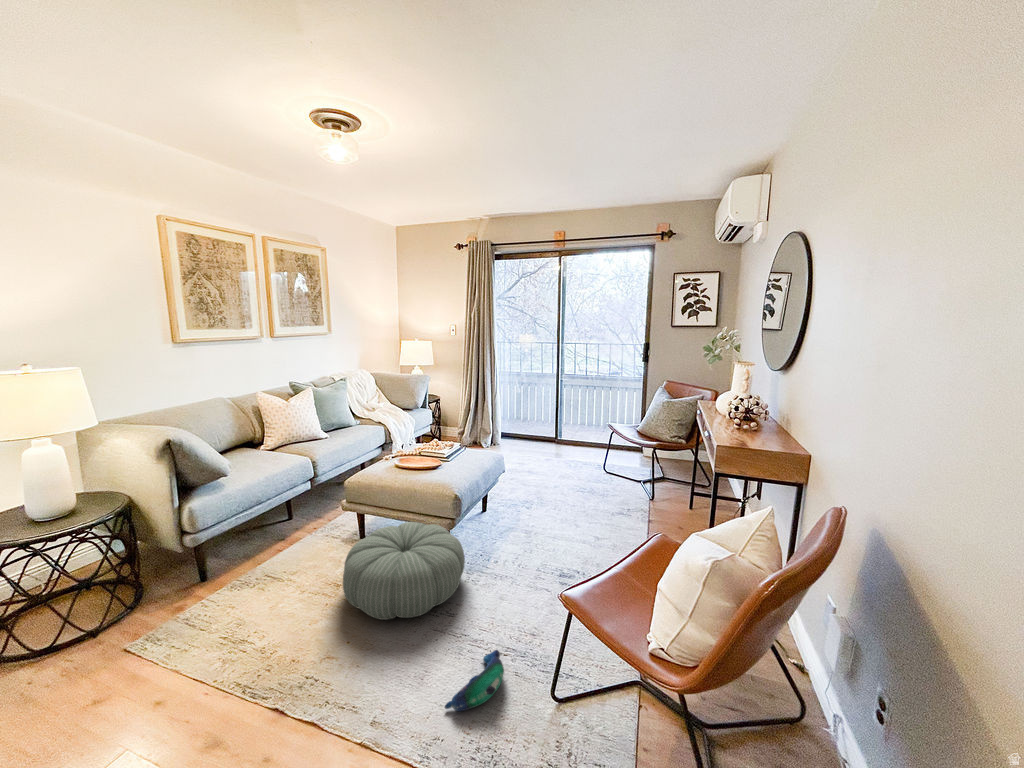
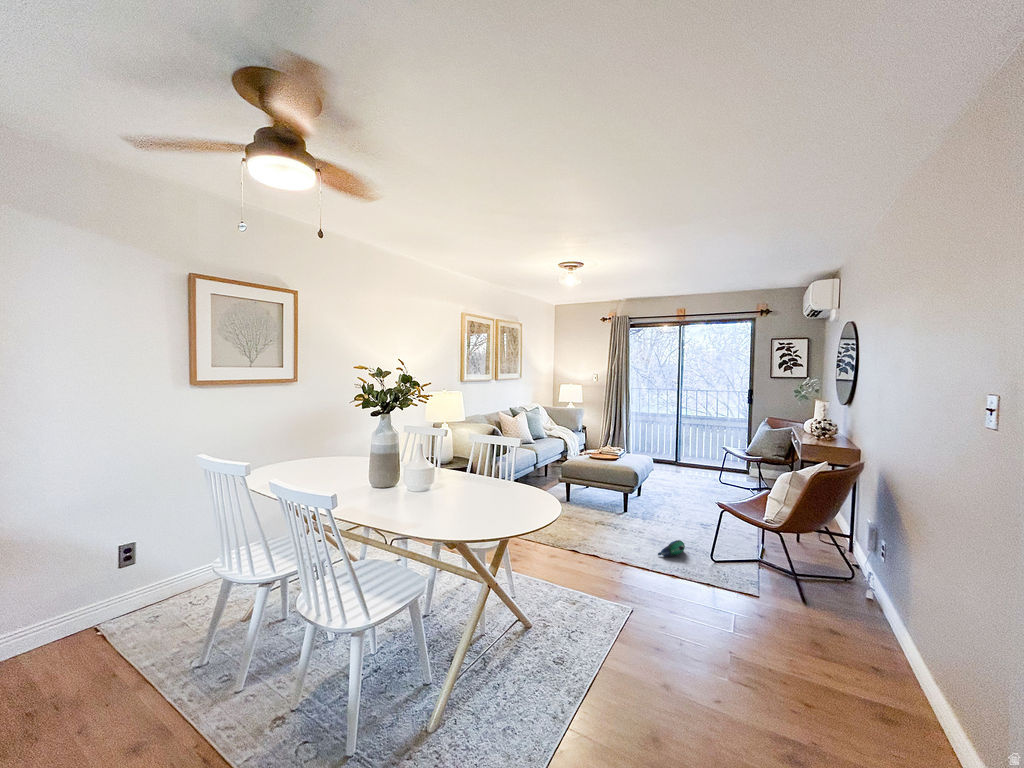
pouf: present [343,522,465,620] -> none [578,486,646,529]

